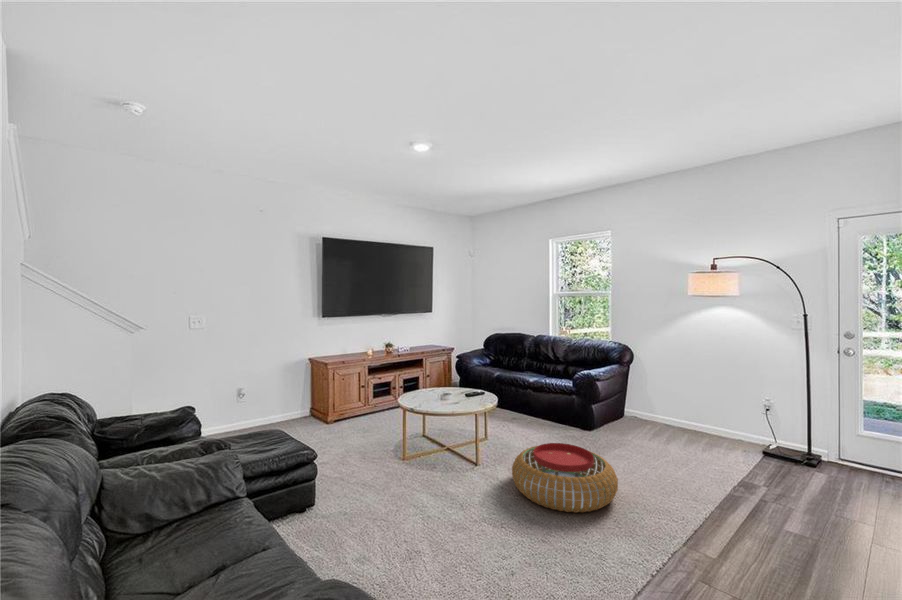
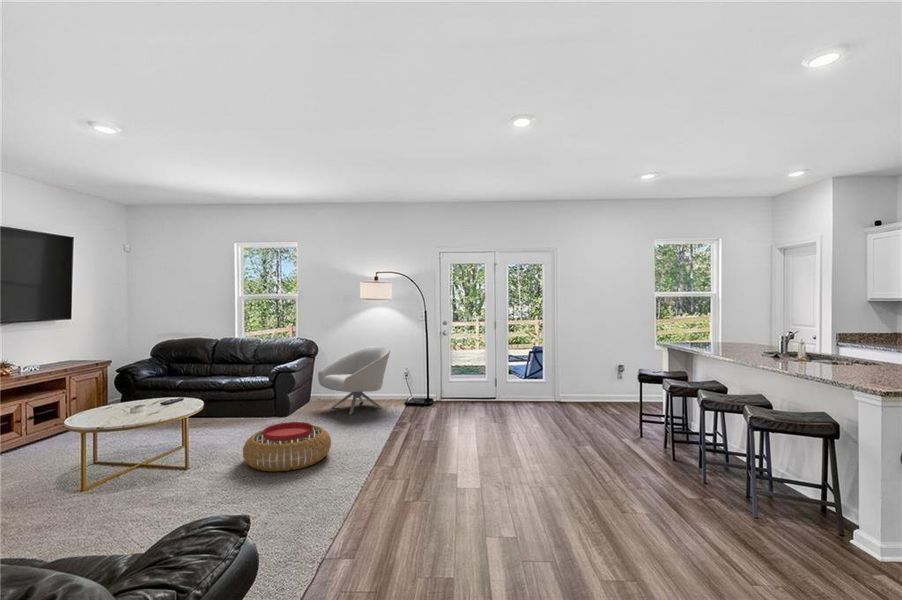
armchair: none [631,361,735,449] -> present [318,346,390,414]

